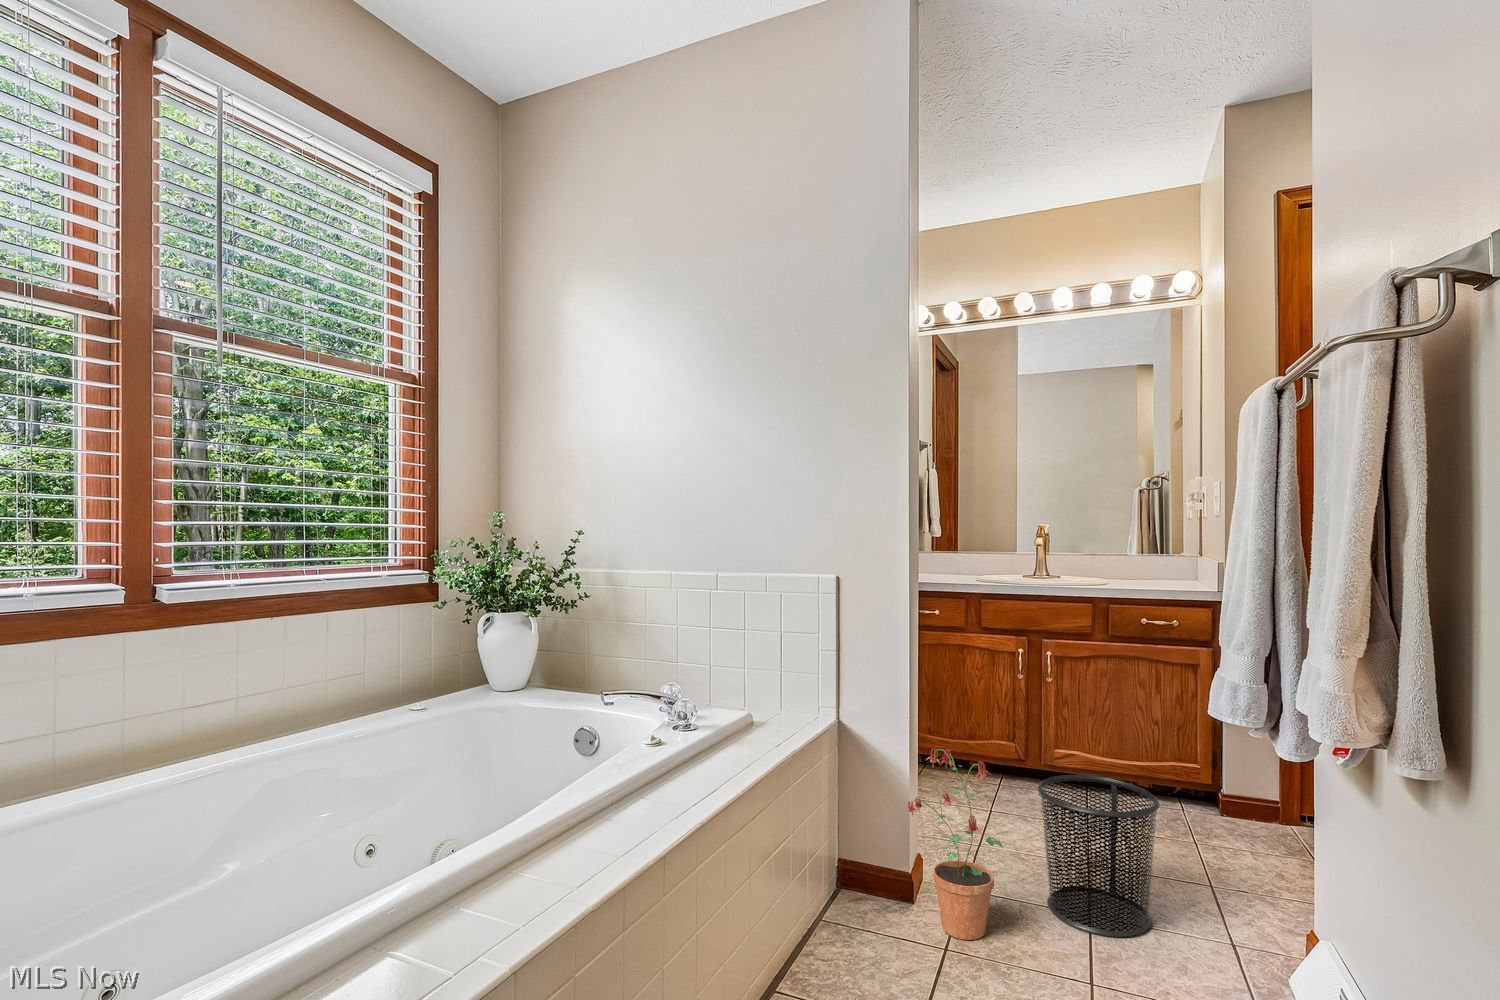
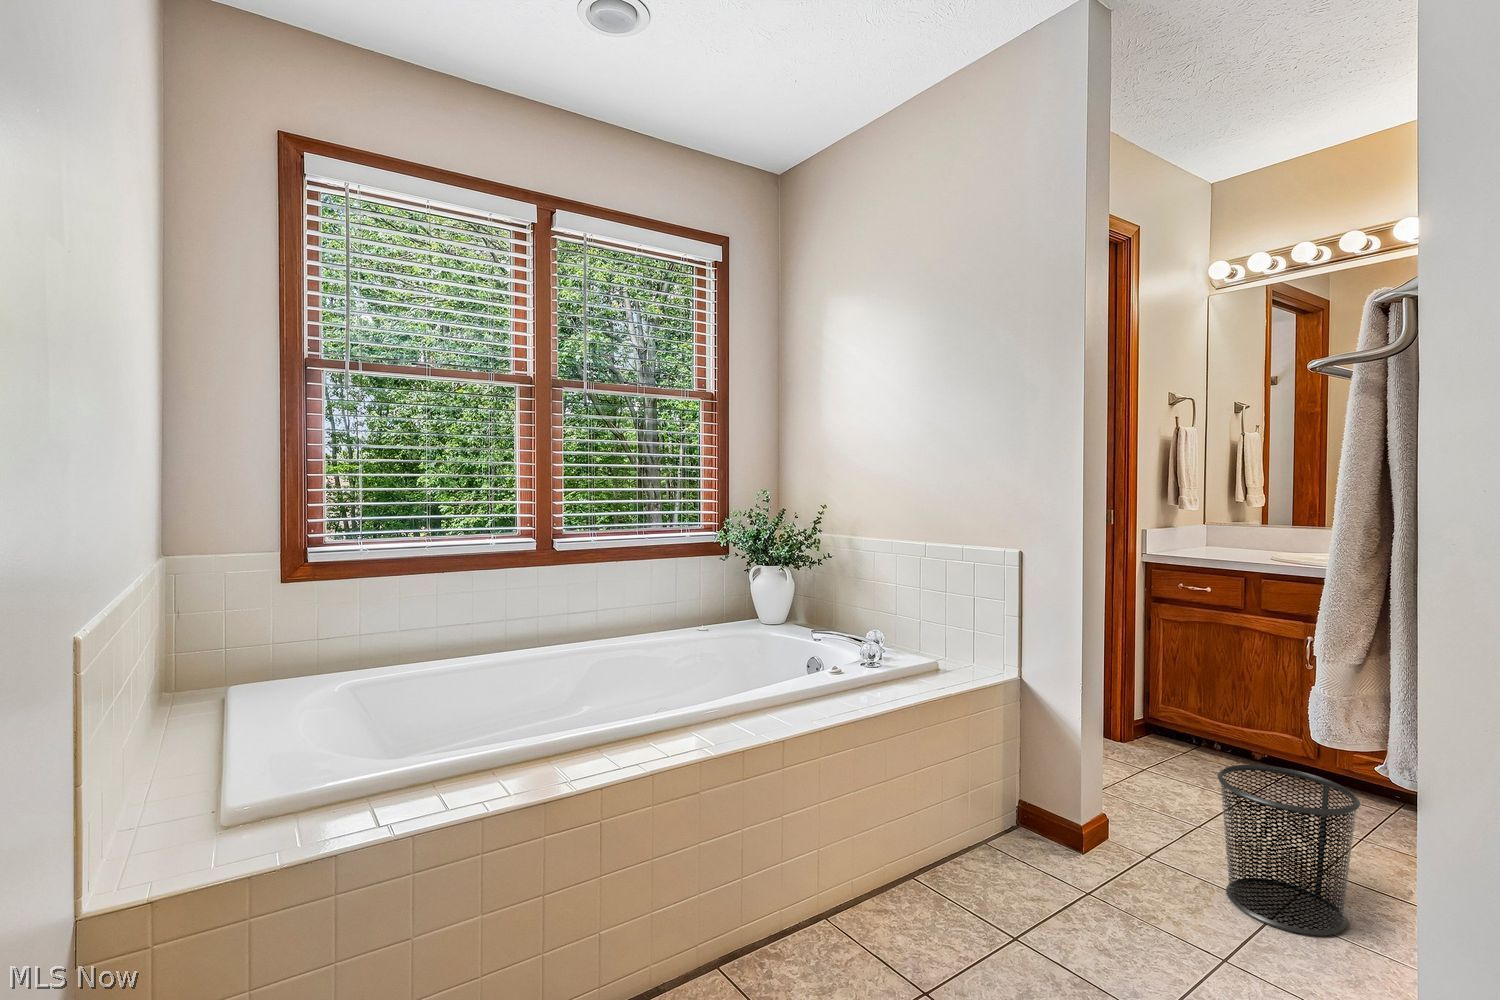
potted plant: present [908,748,1003,940] -> none [1062,714,1158,892]

